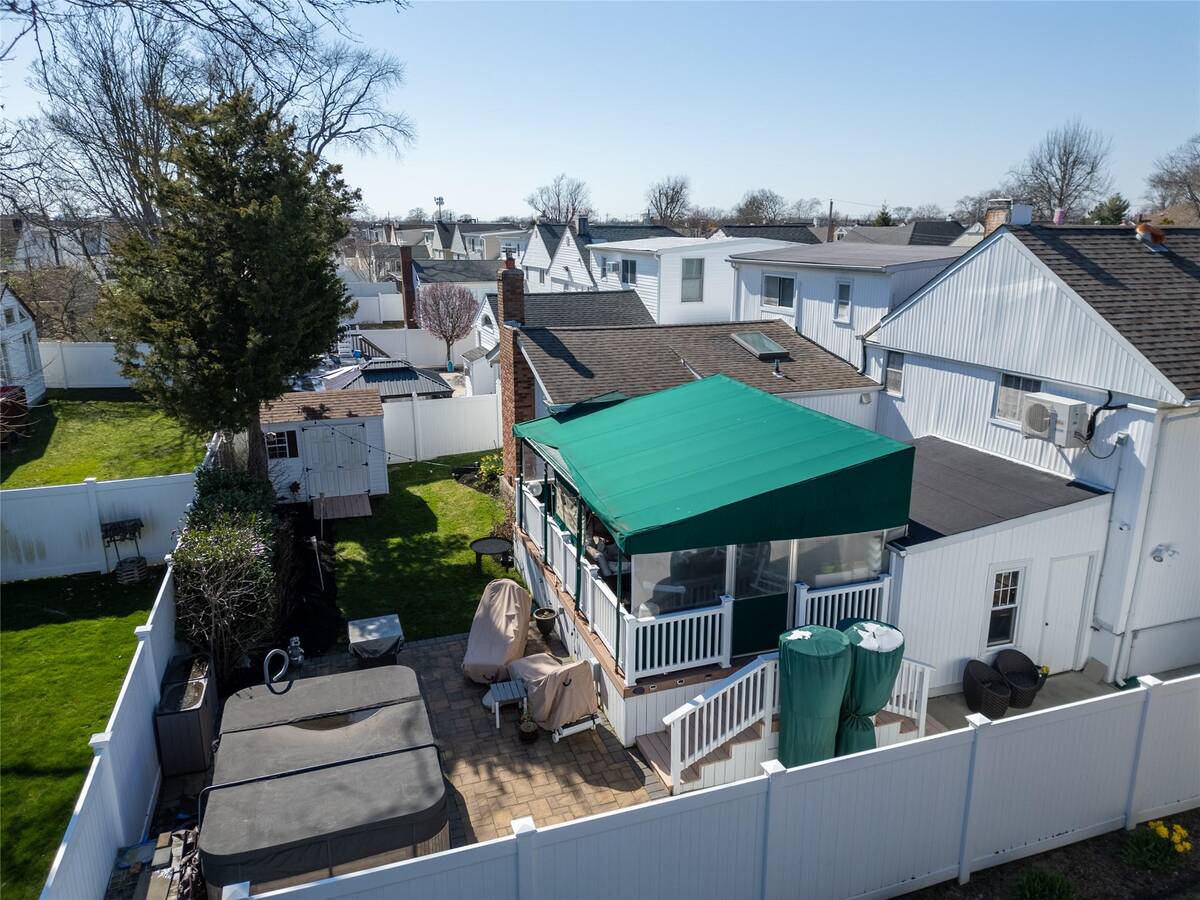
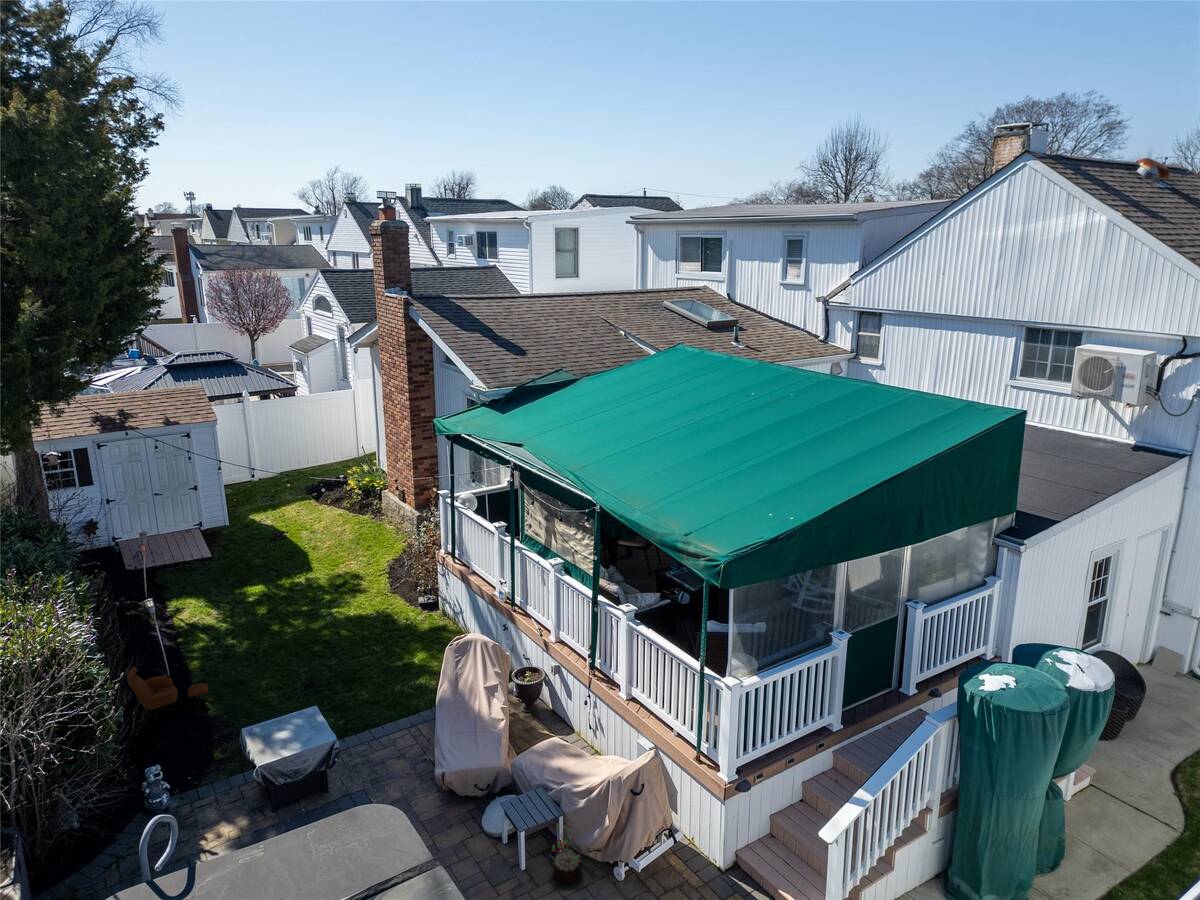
round table: present [469,536,514,576] -> none [379,573,442,629]
lounge chair: none [296,578,349,616] -> present [127,667,213,723]

